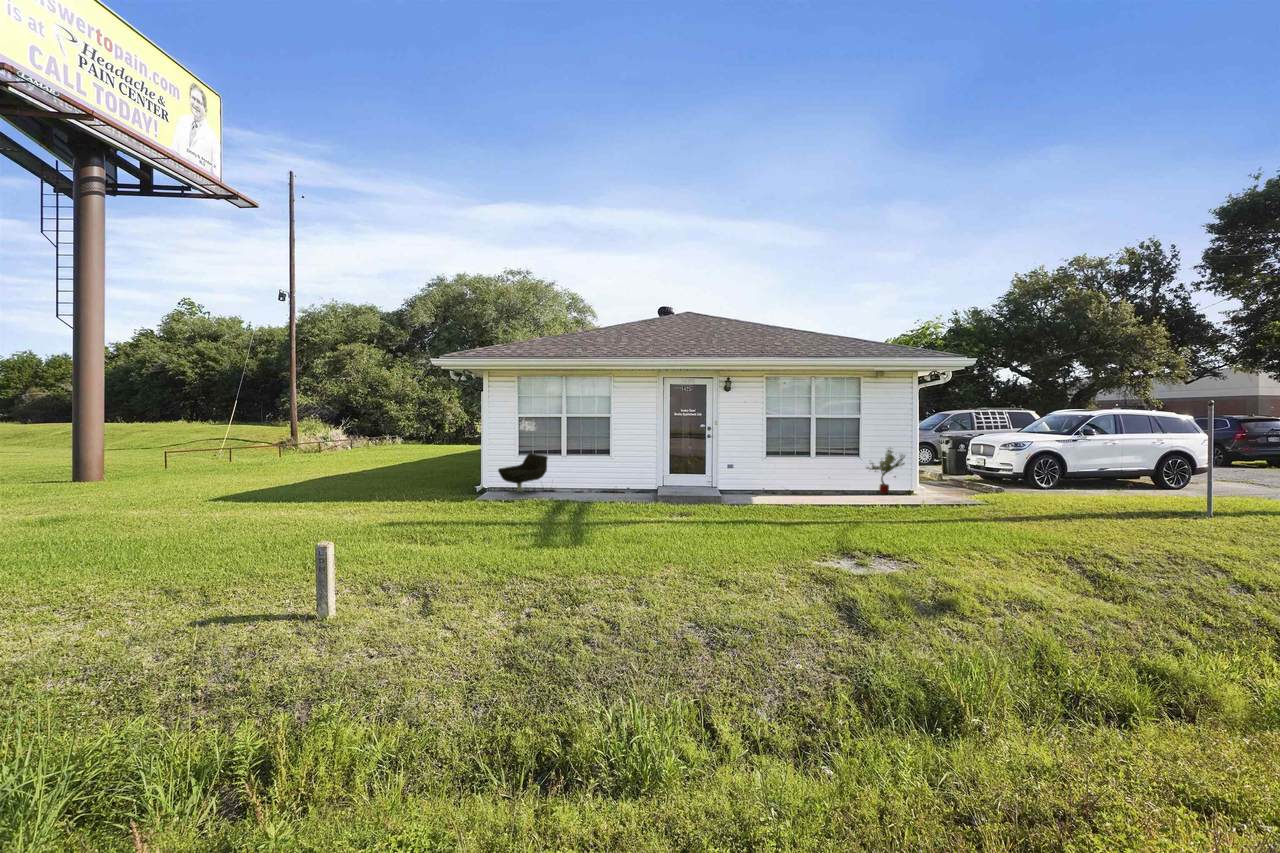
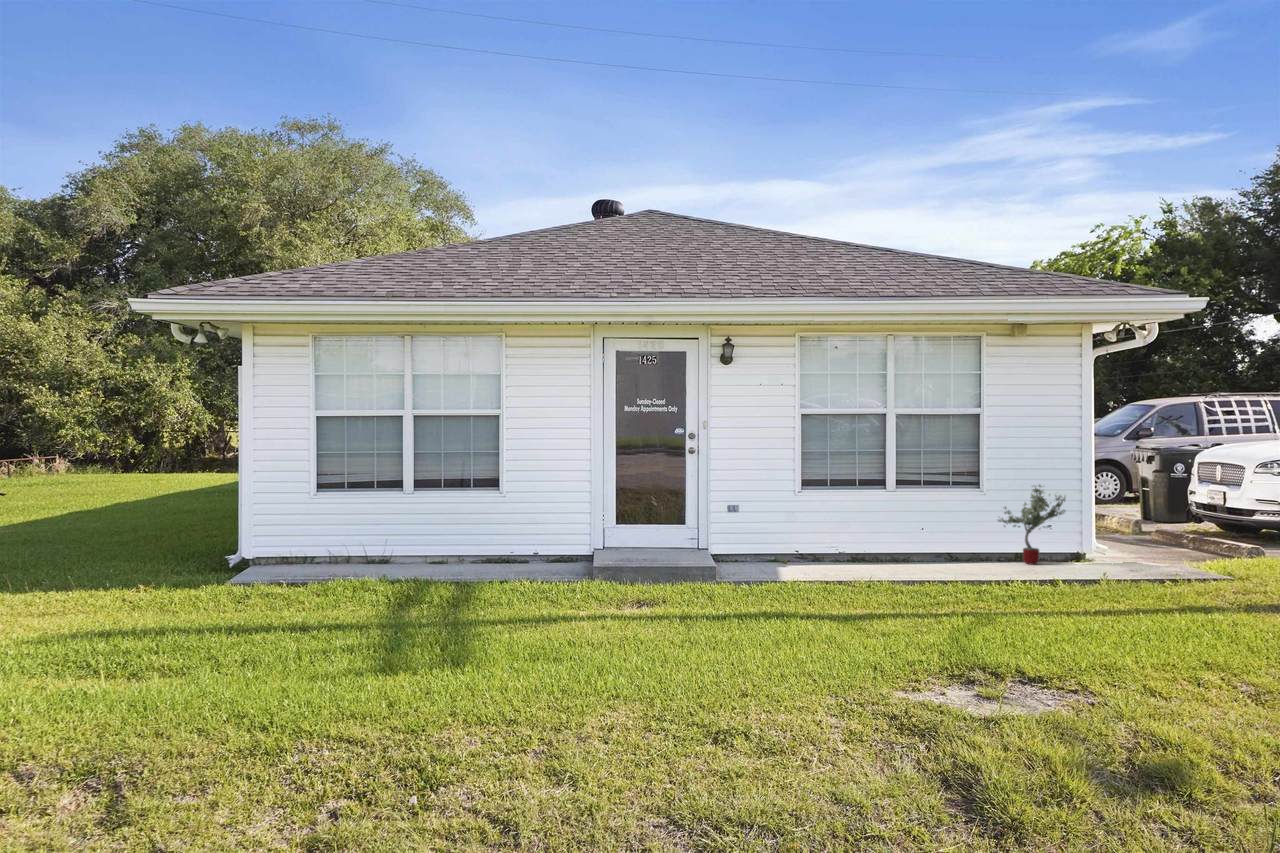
lounge chair: present [498,453,547,494] -> none [365,505,450,578]

